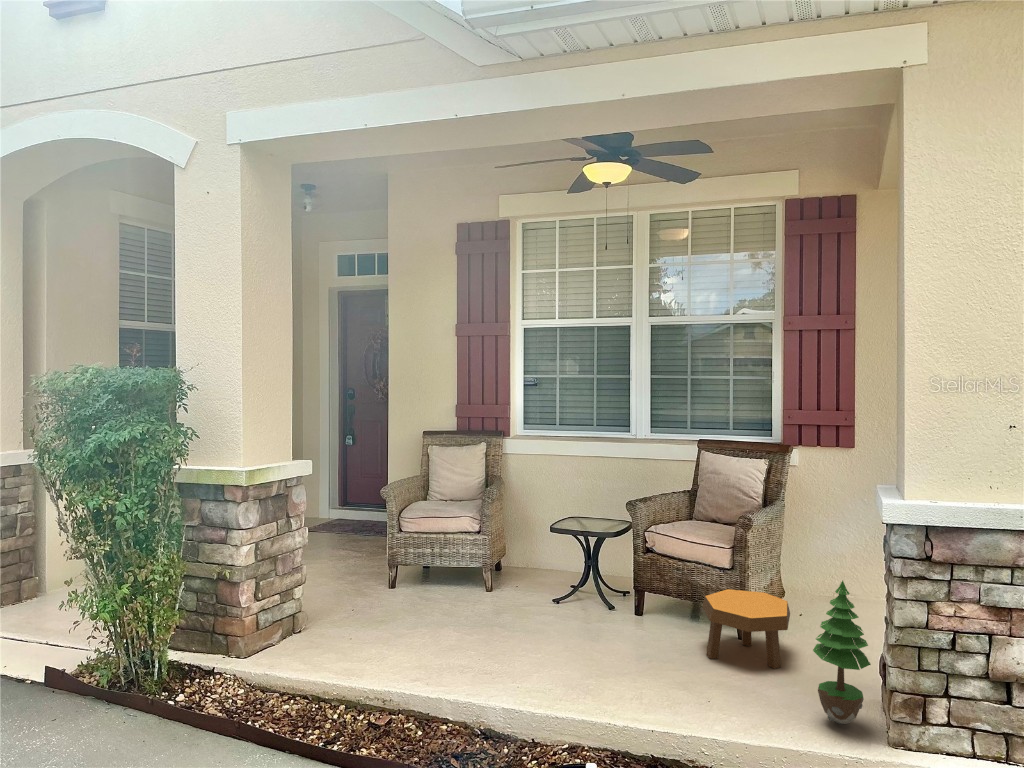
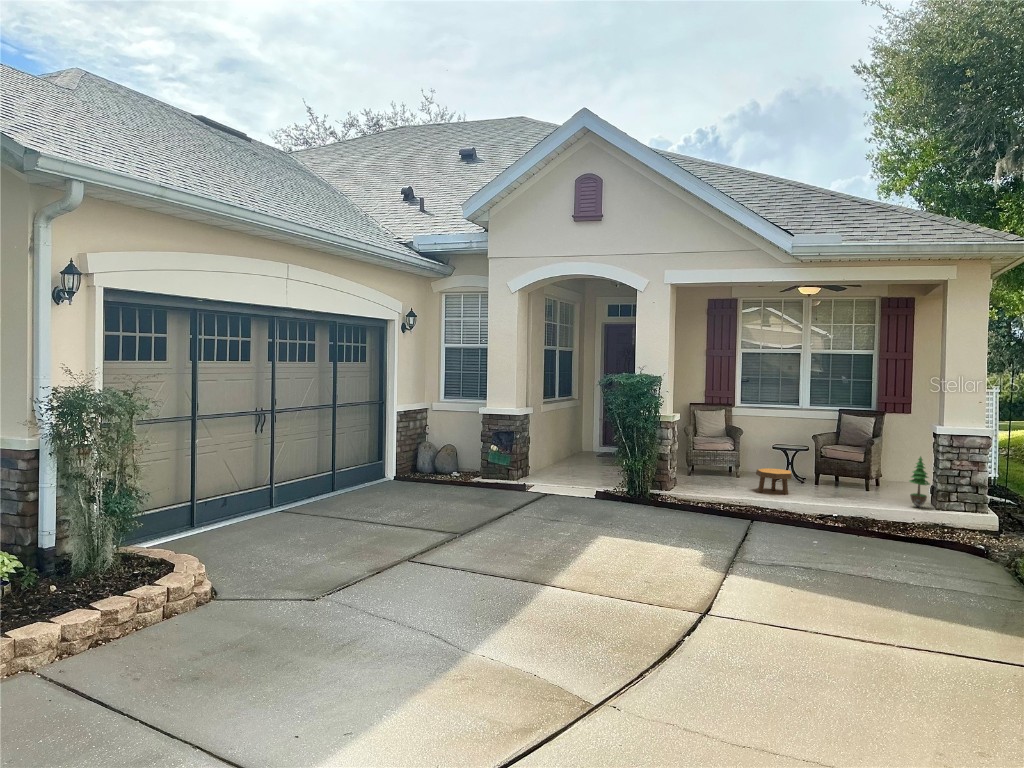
footstool: present [703,589,790,669] -> present [756,468,792,495]

